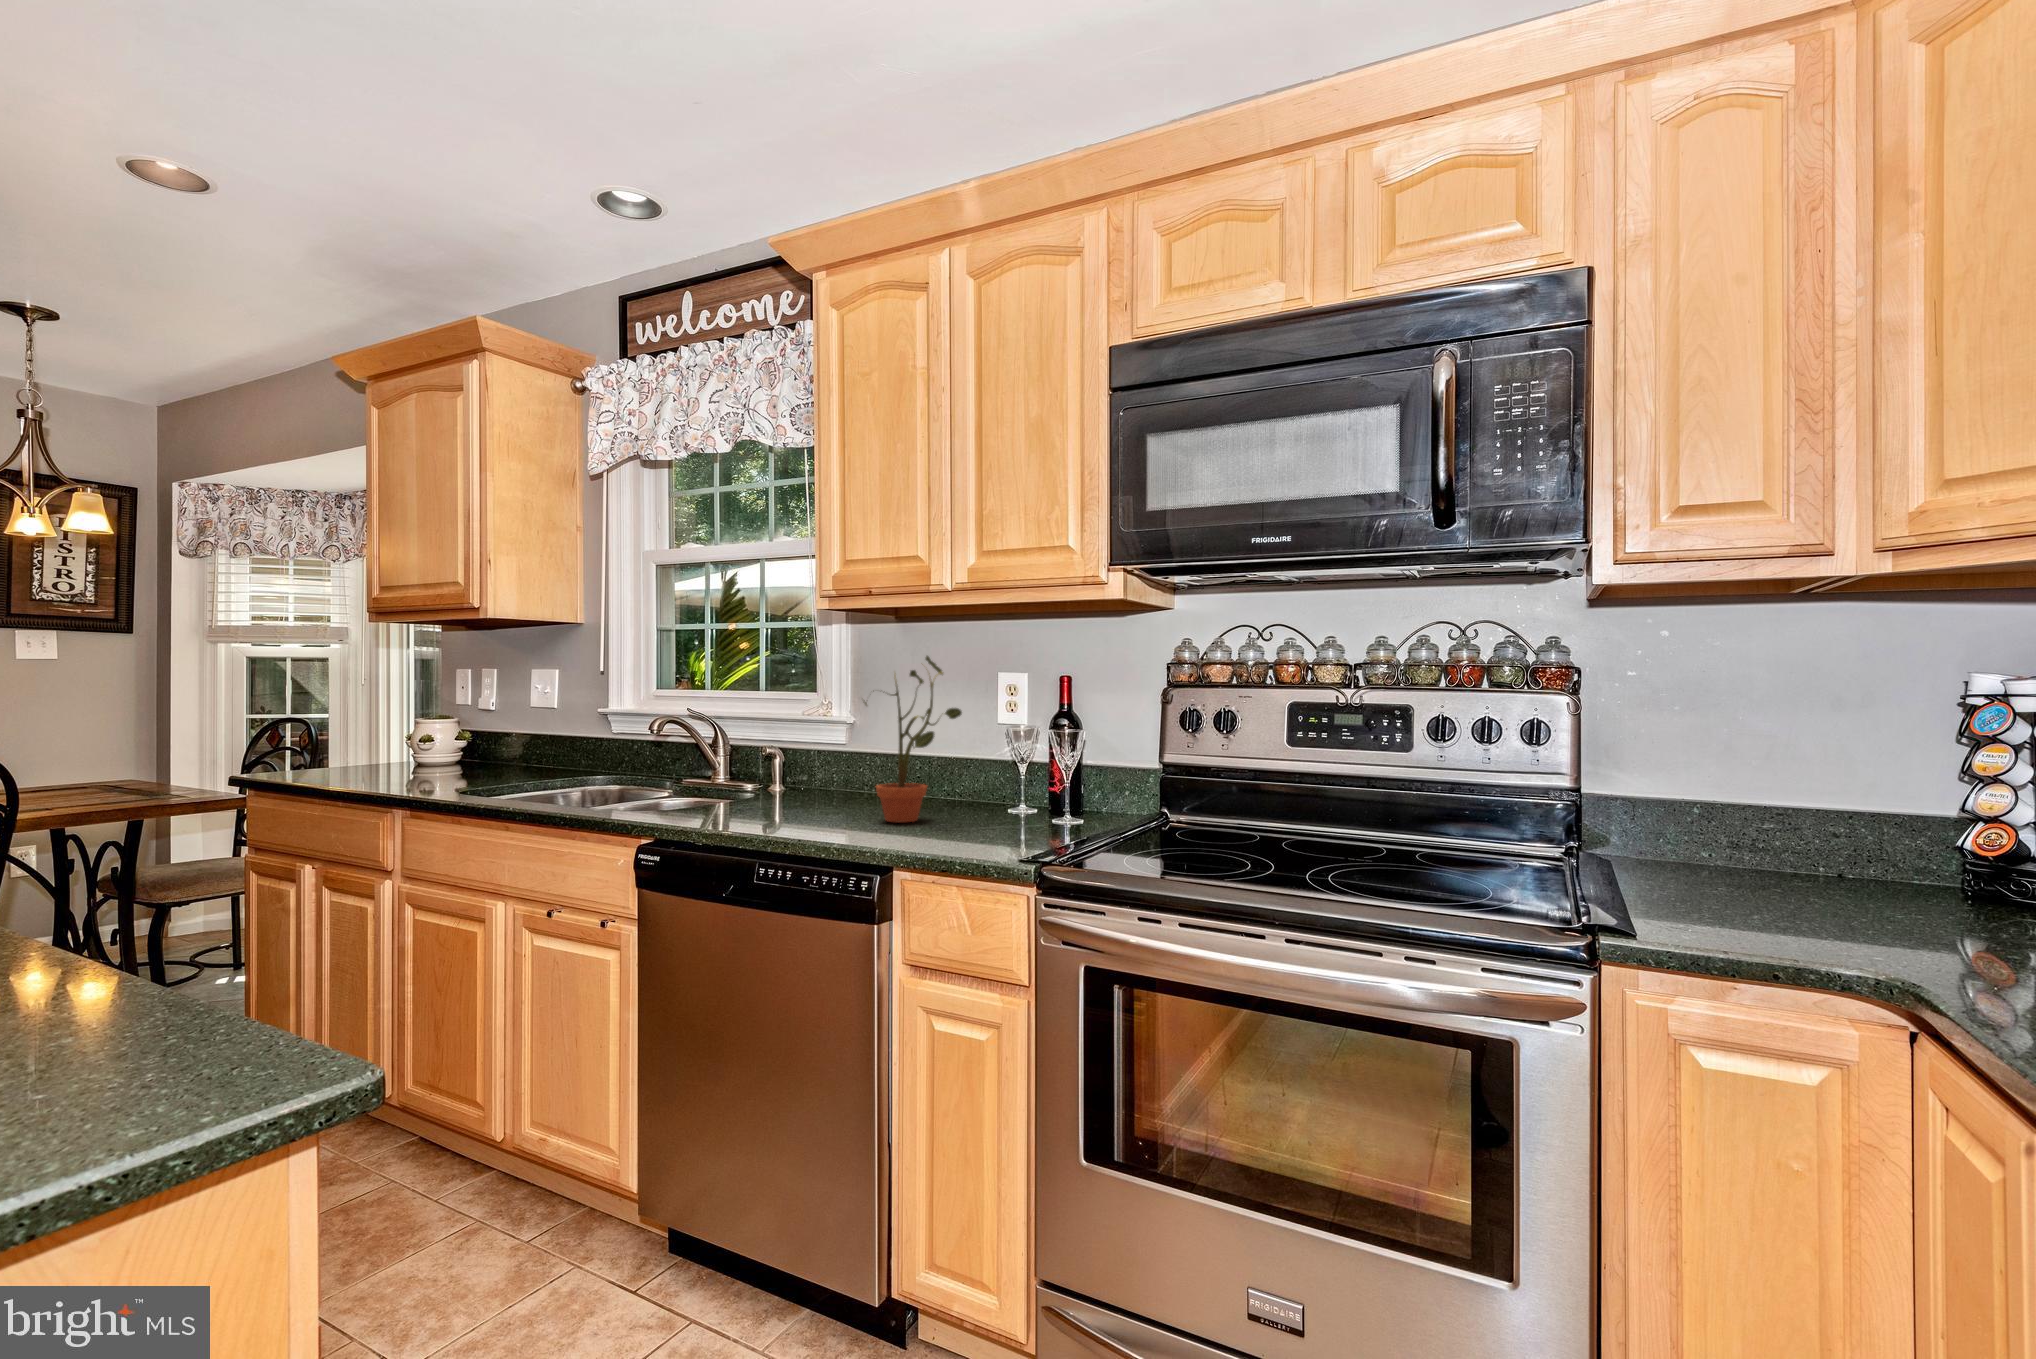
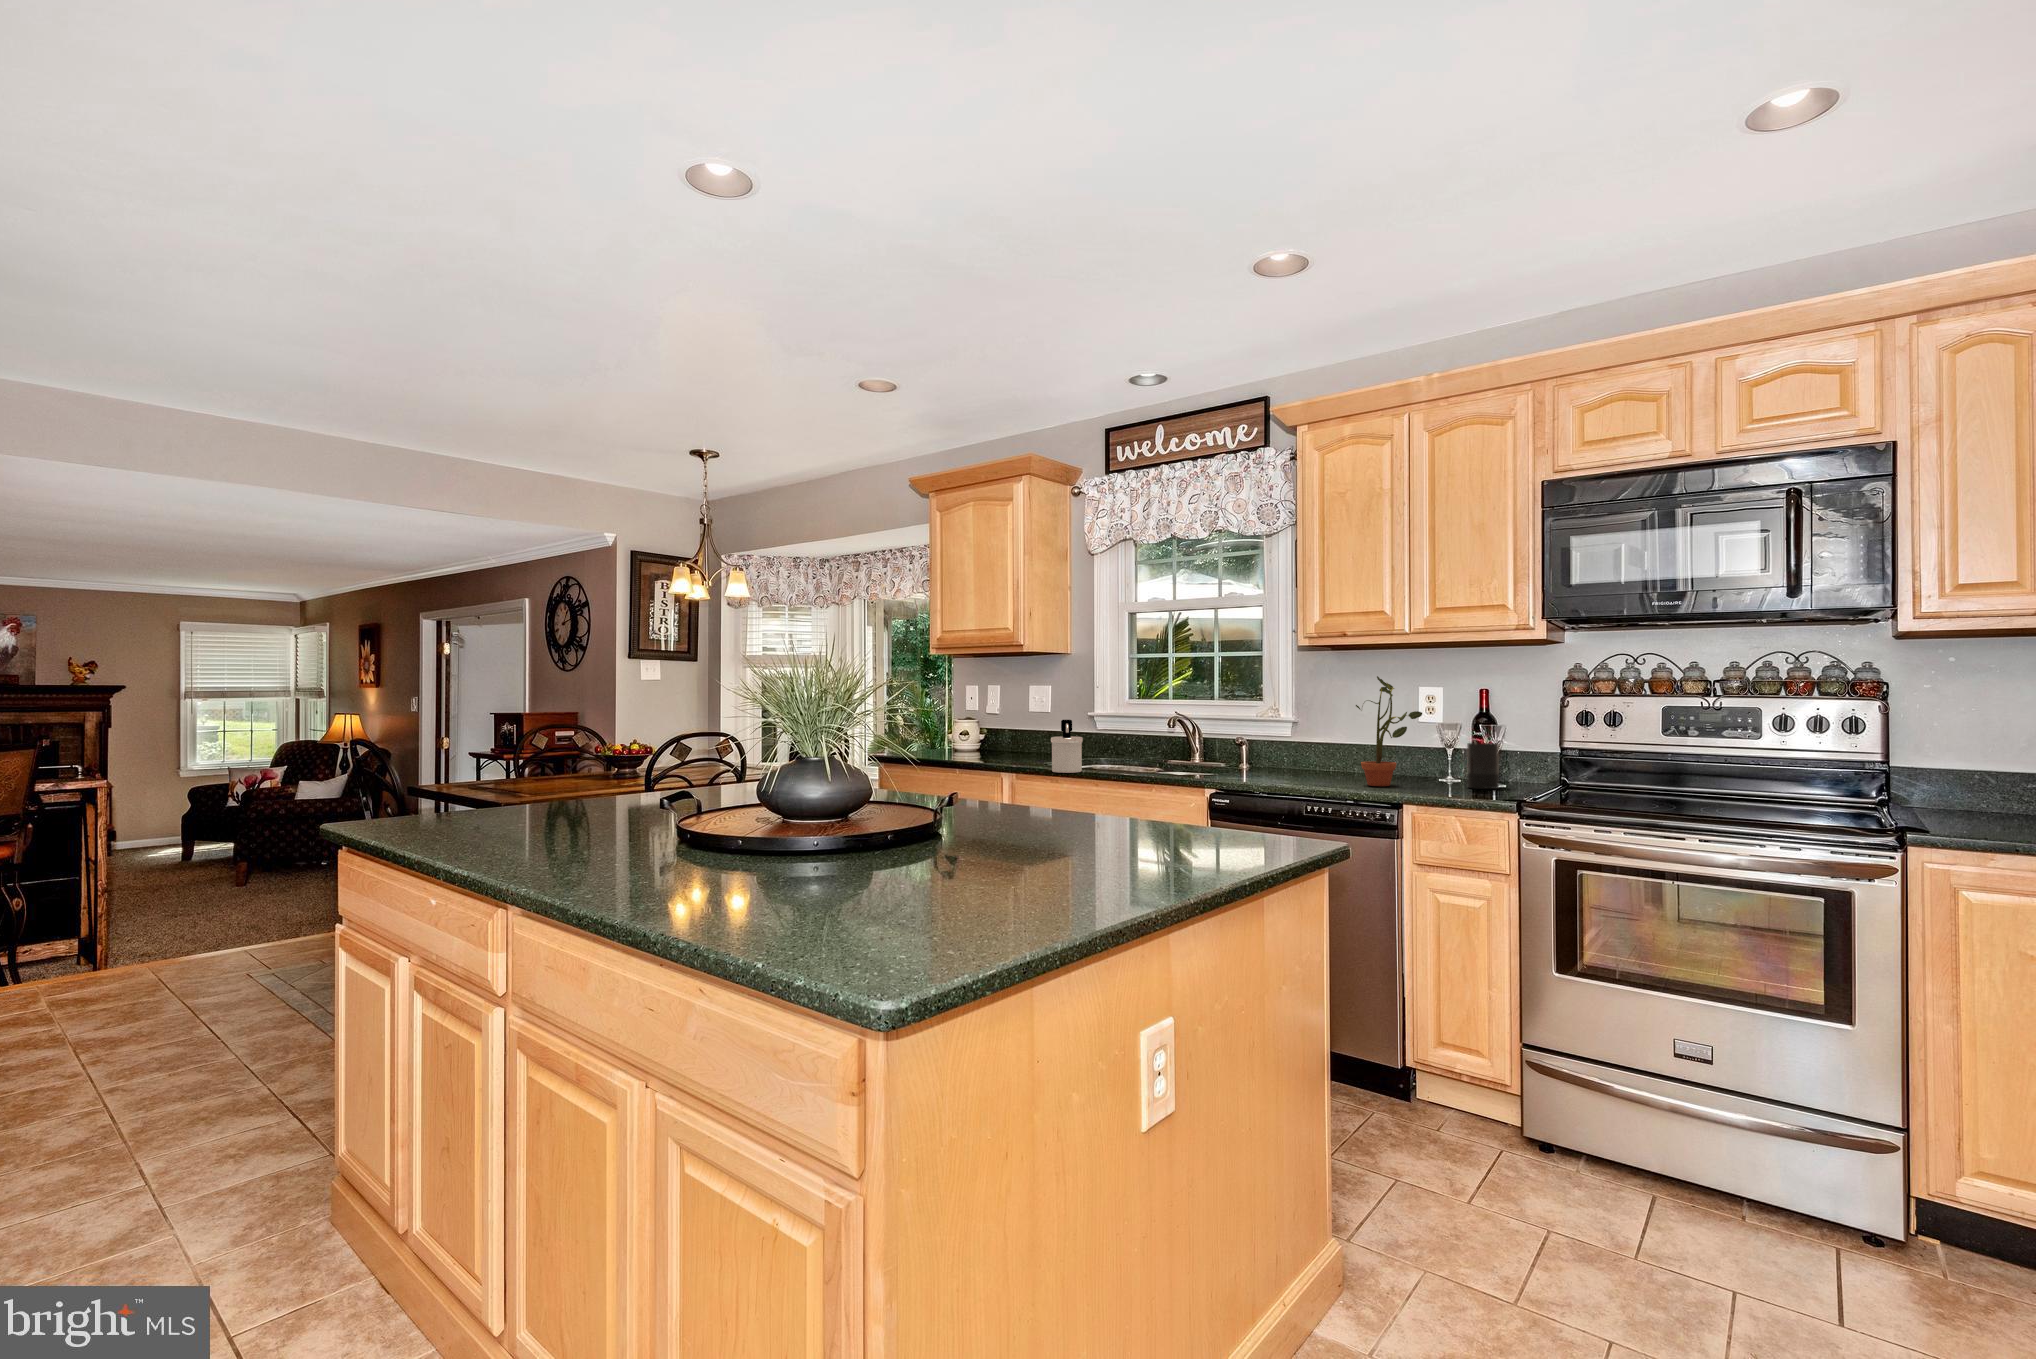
soap dispenser: none [478,716,532,797] -> present [1051,720,1083,773]
candle: none [1022,749,1066,827] -> present [1467,742,1499,789]

